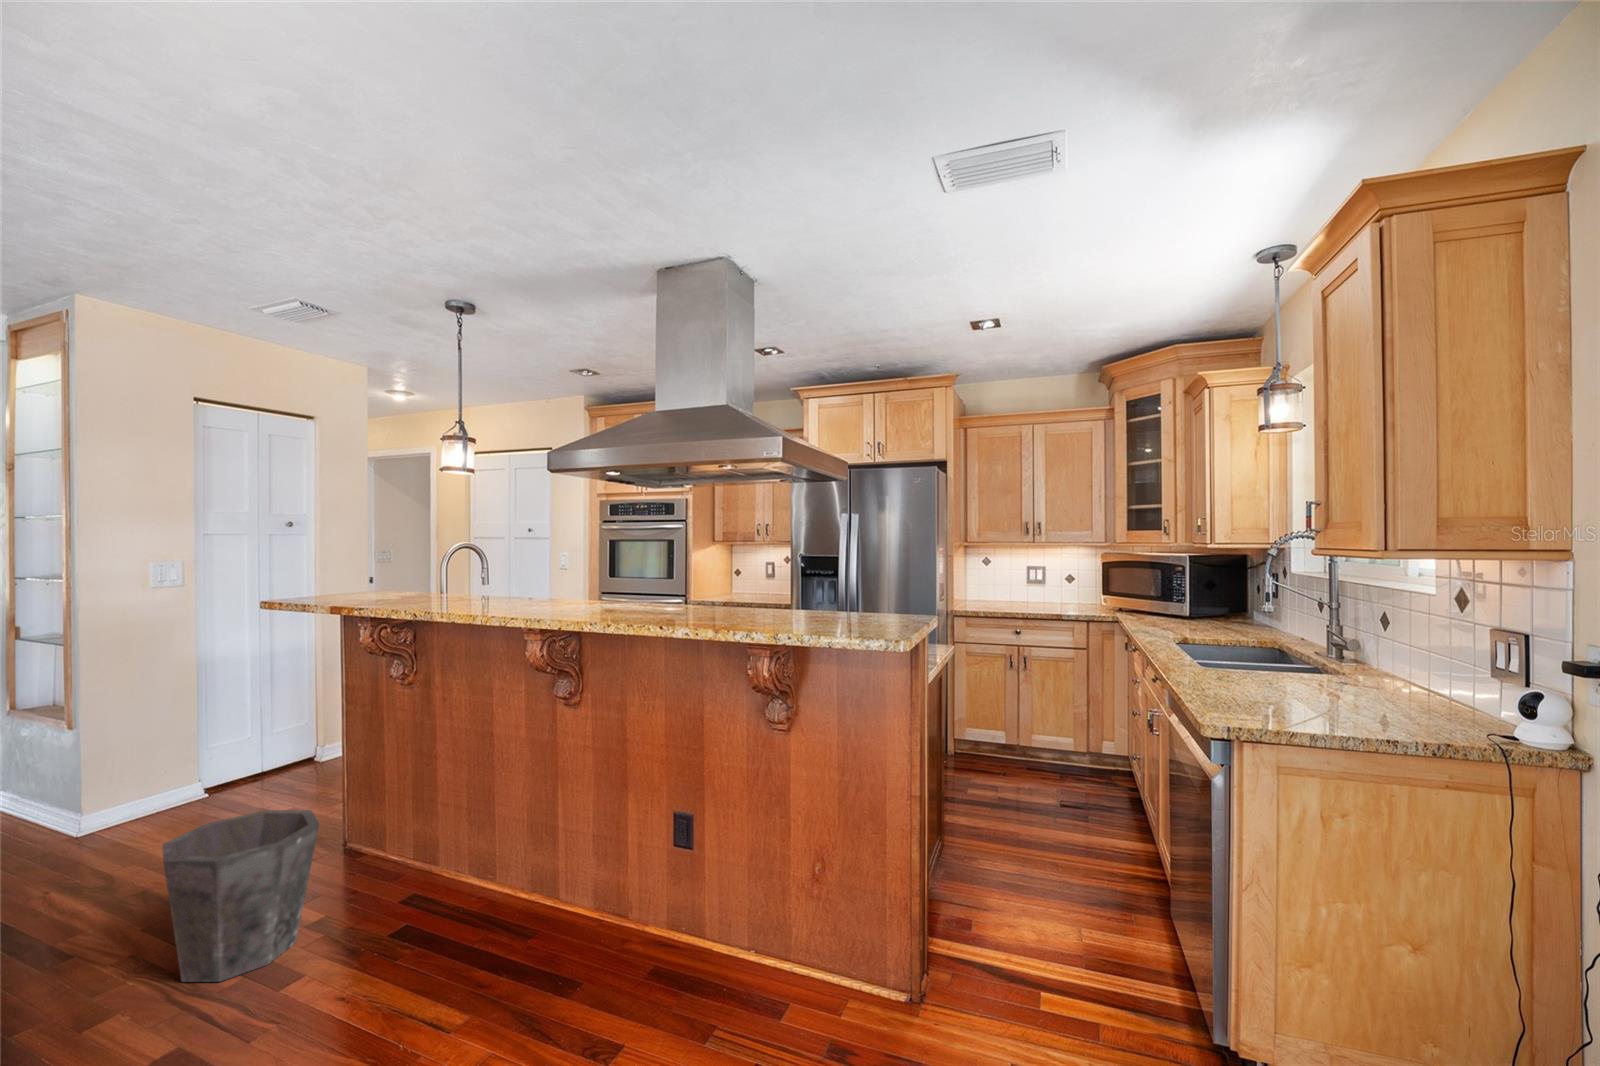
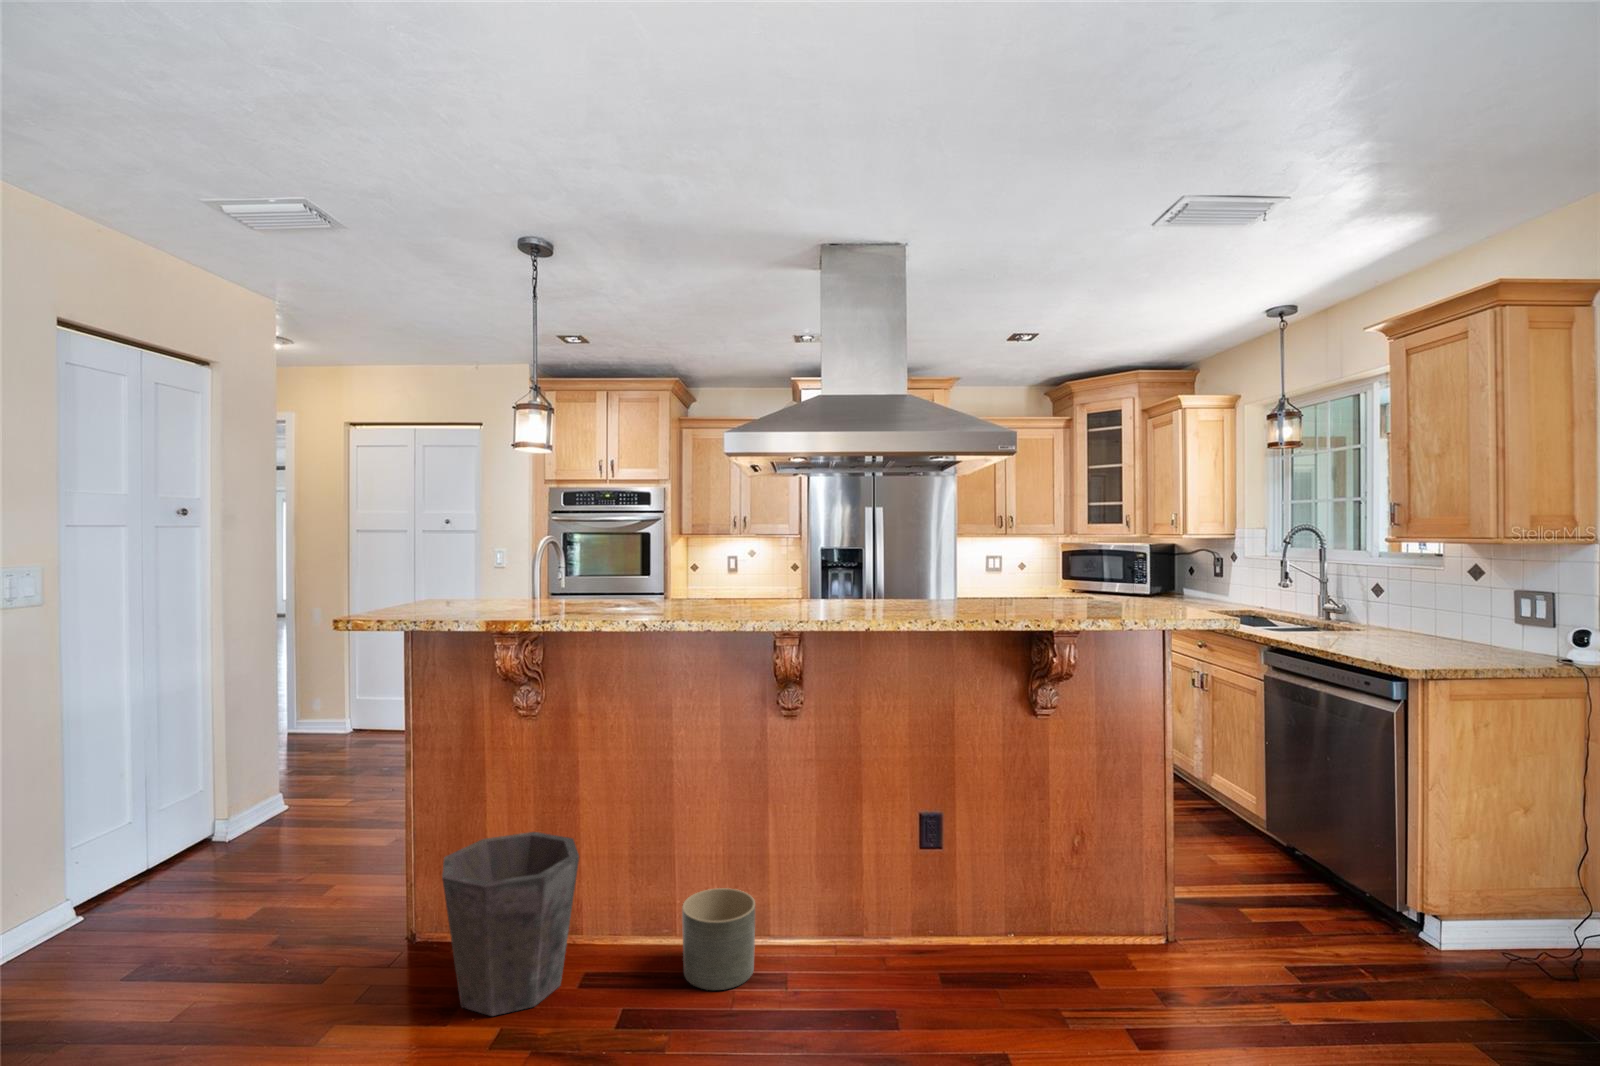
planter: none [349,899,438,1015] -> present [682,888,755,990]

